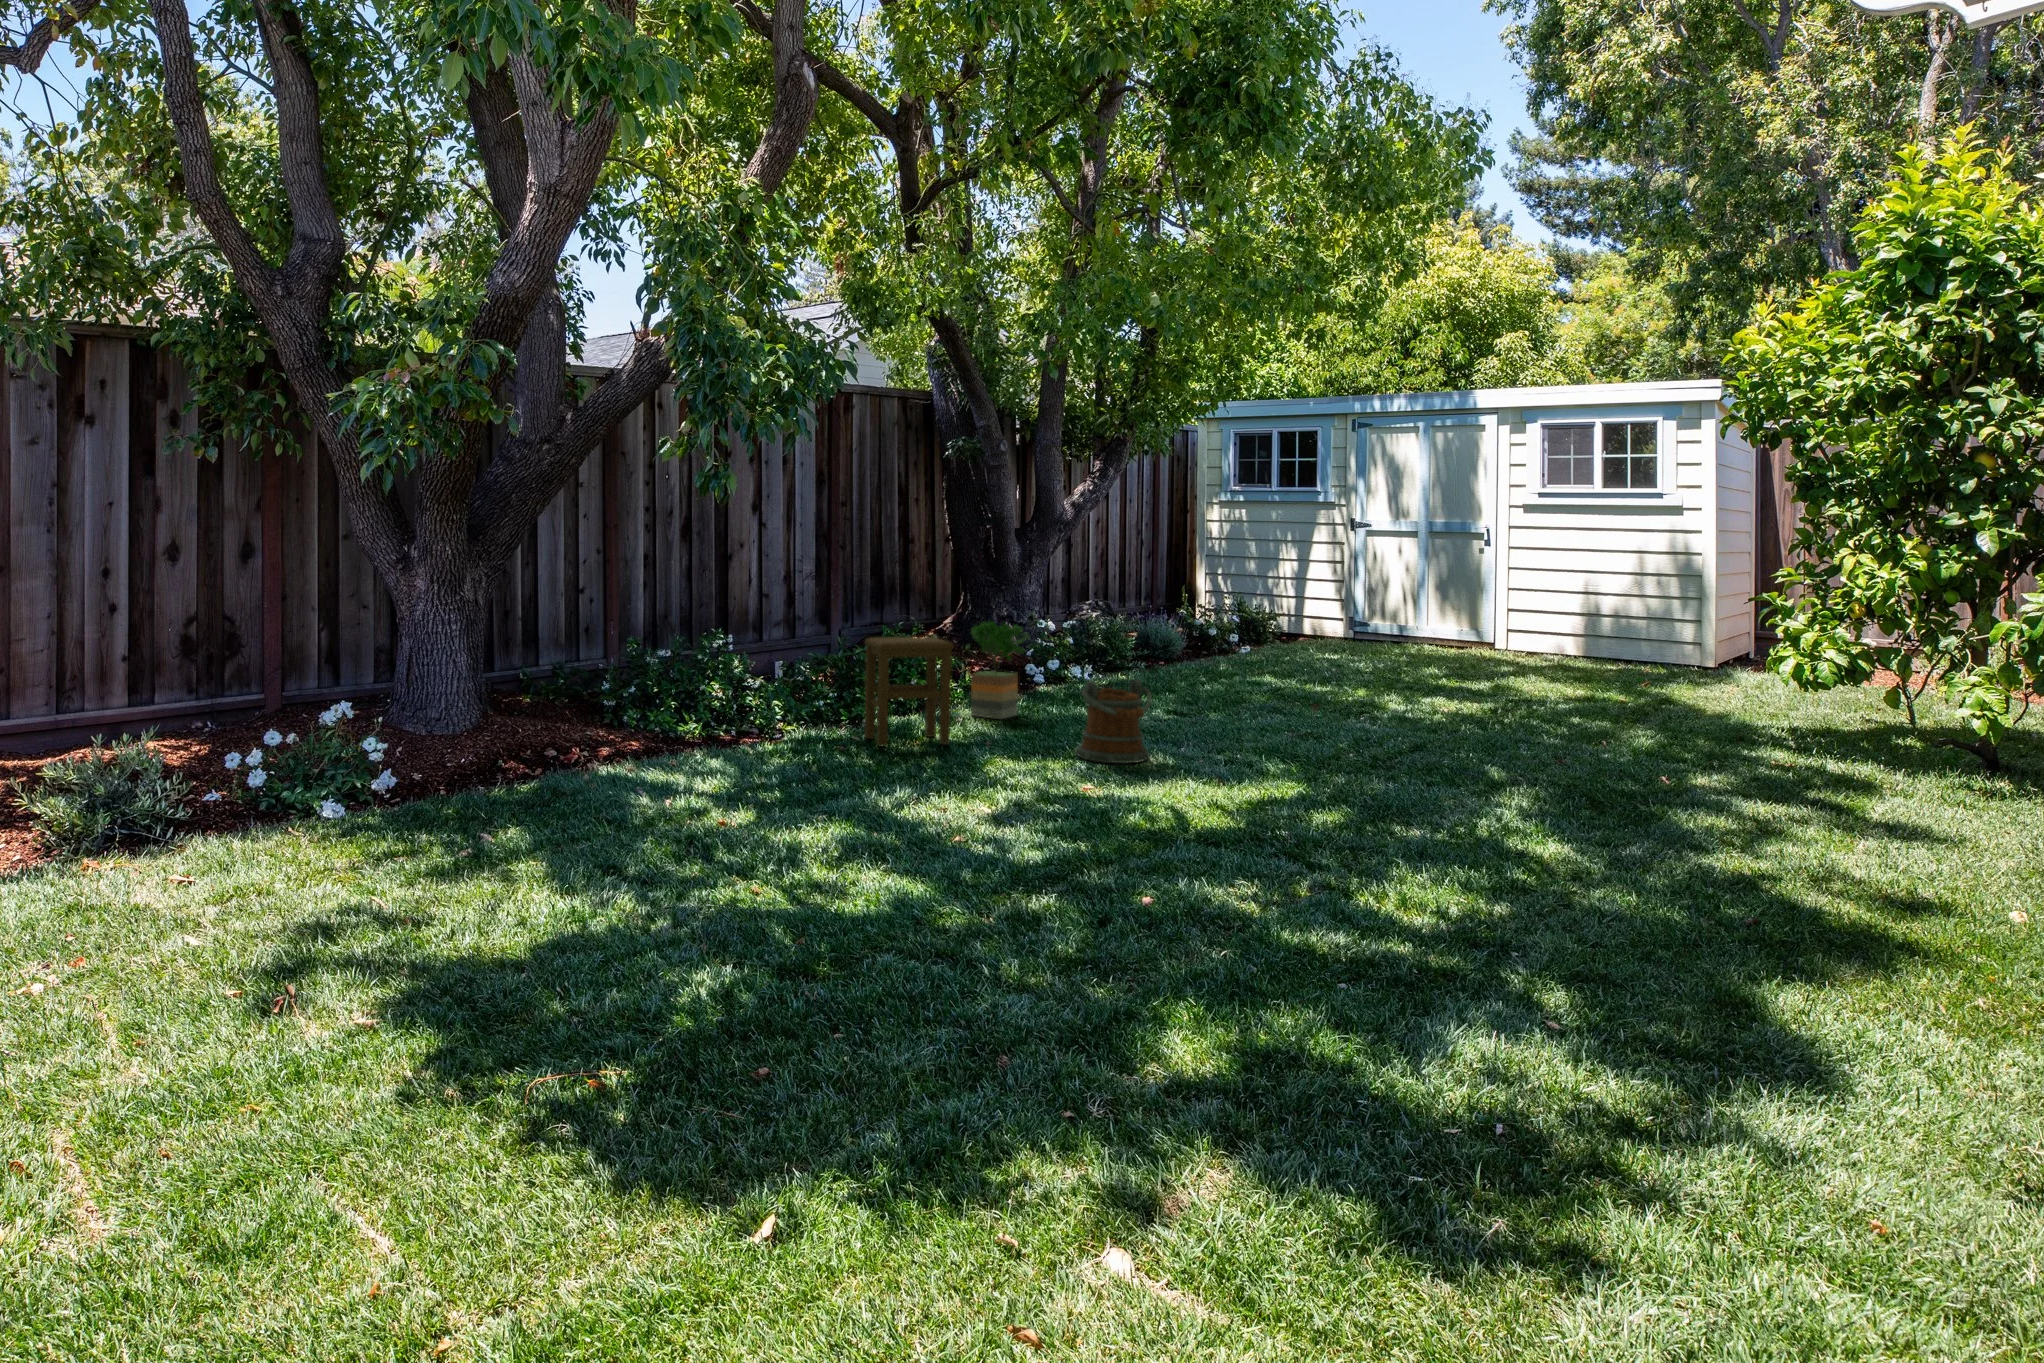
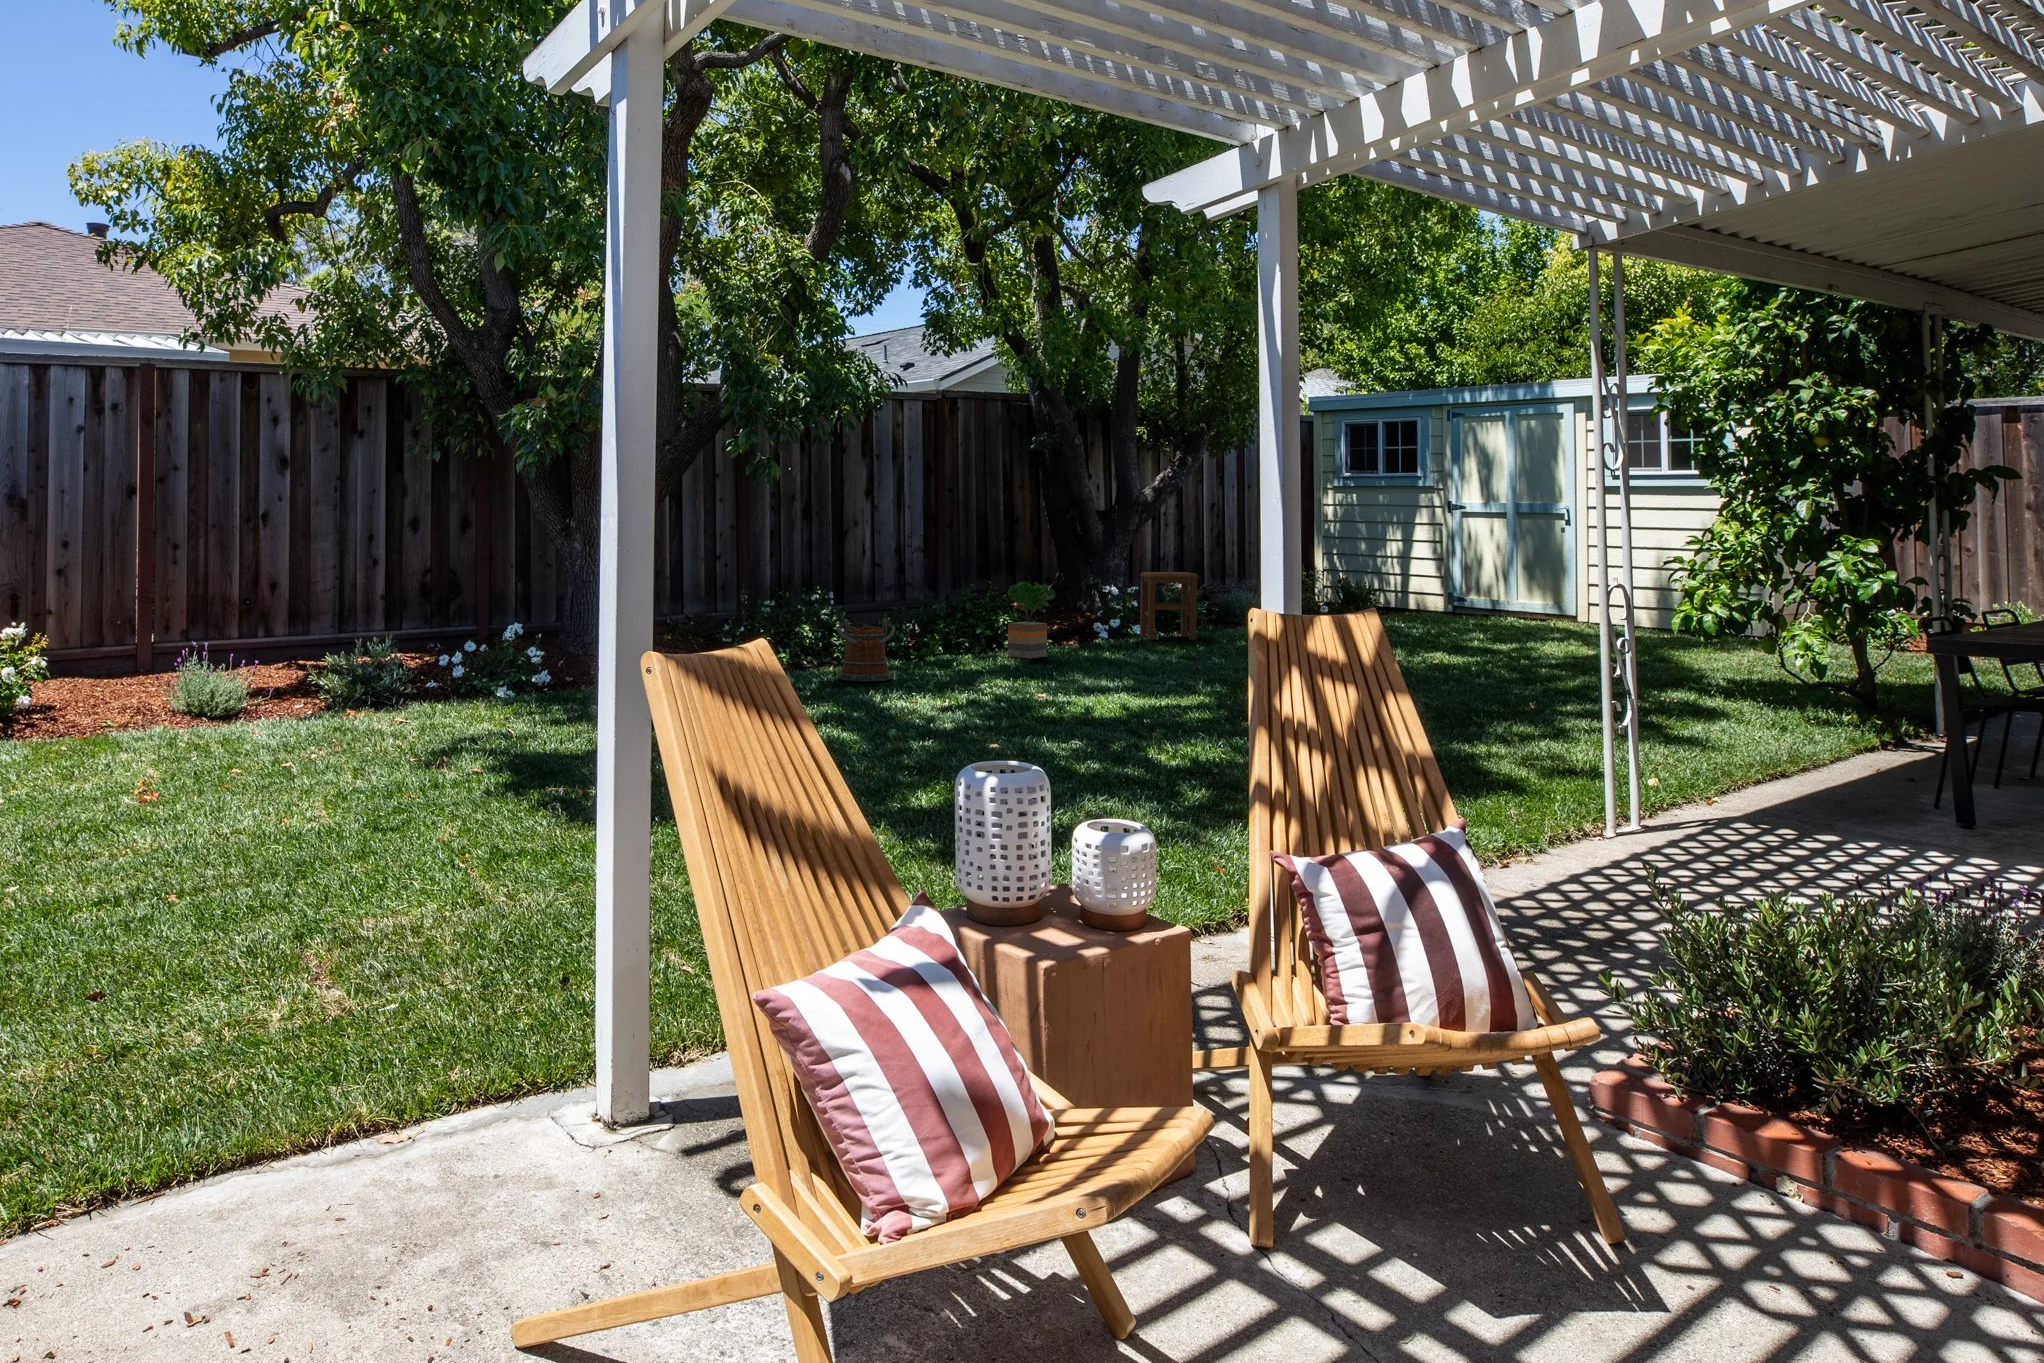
stool: present [864,637,954,746] -> present [1140,572,1199,640]
bucket: present [1074,680,1152,763] -> present [837,619,895,681]

